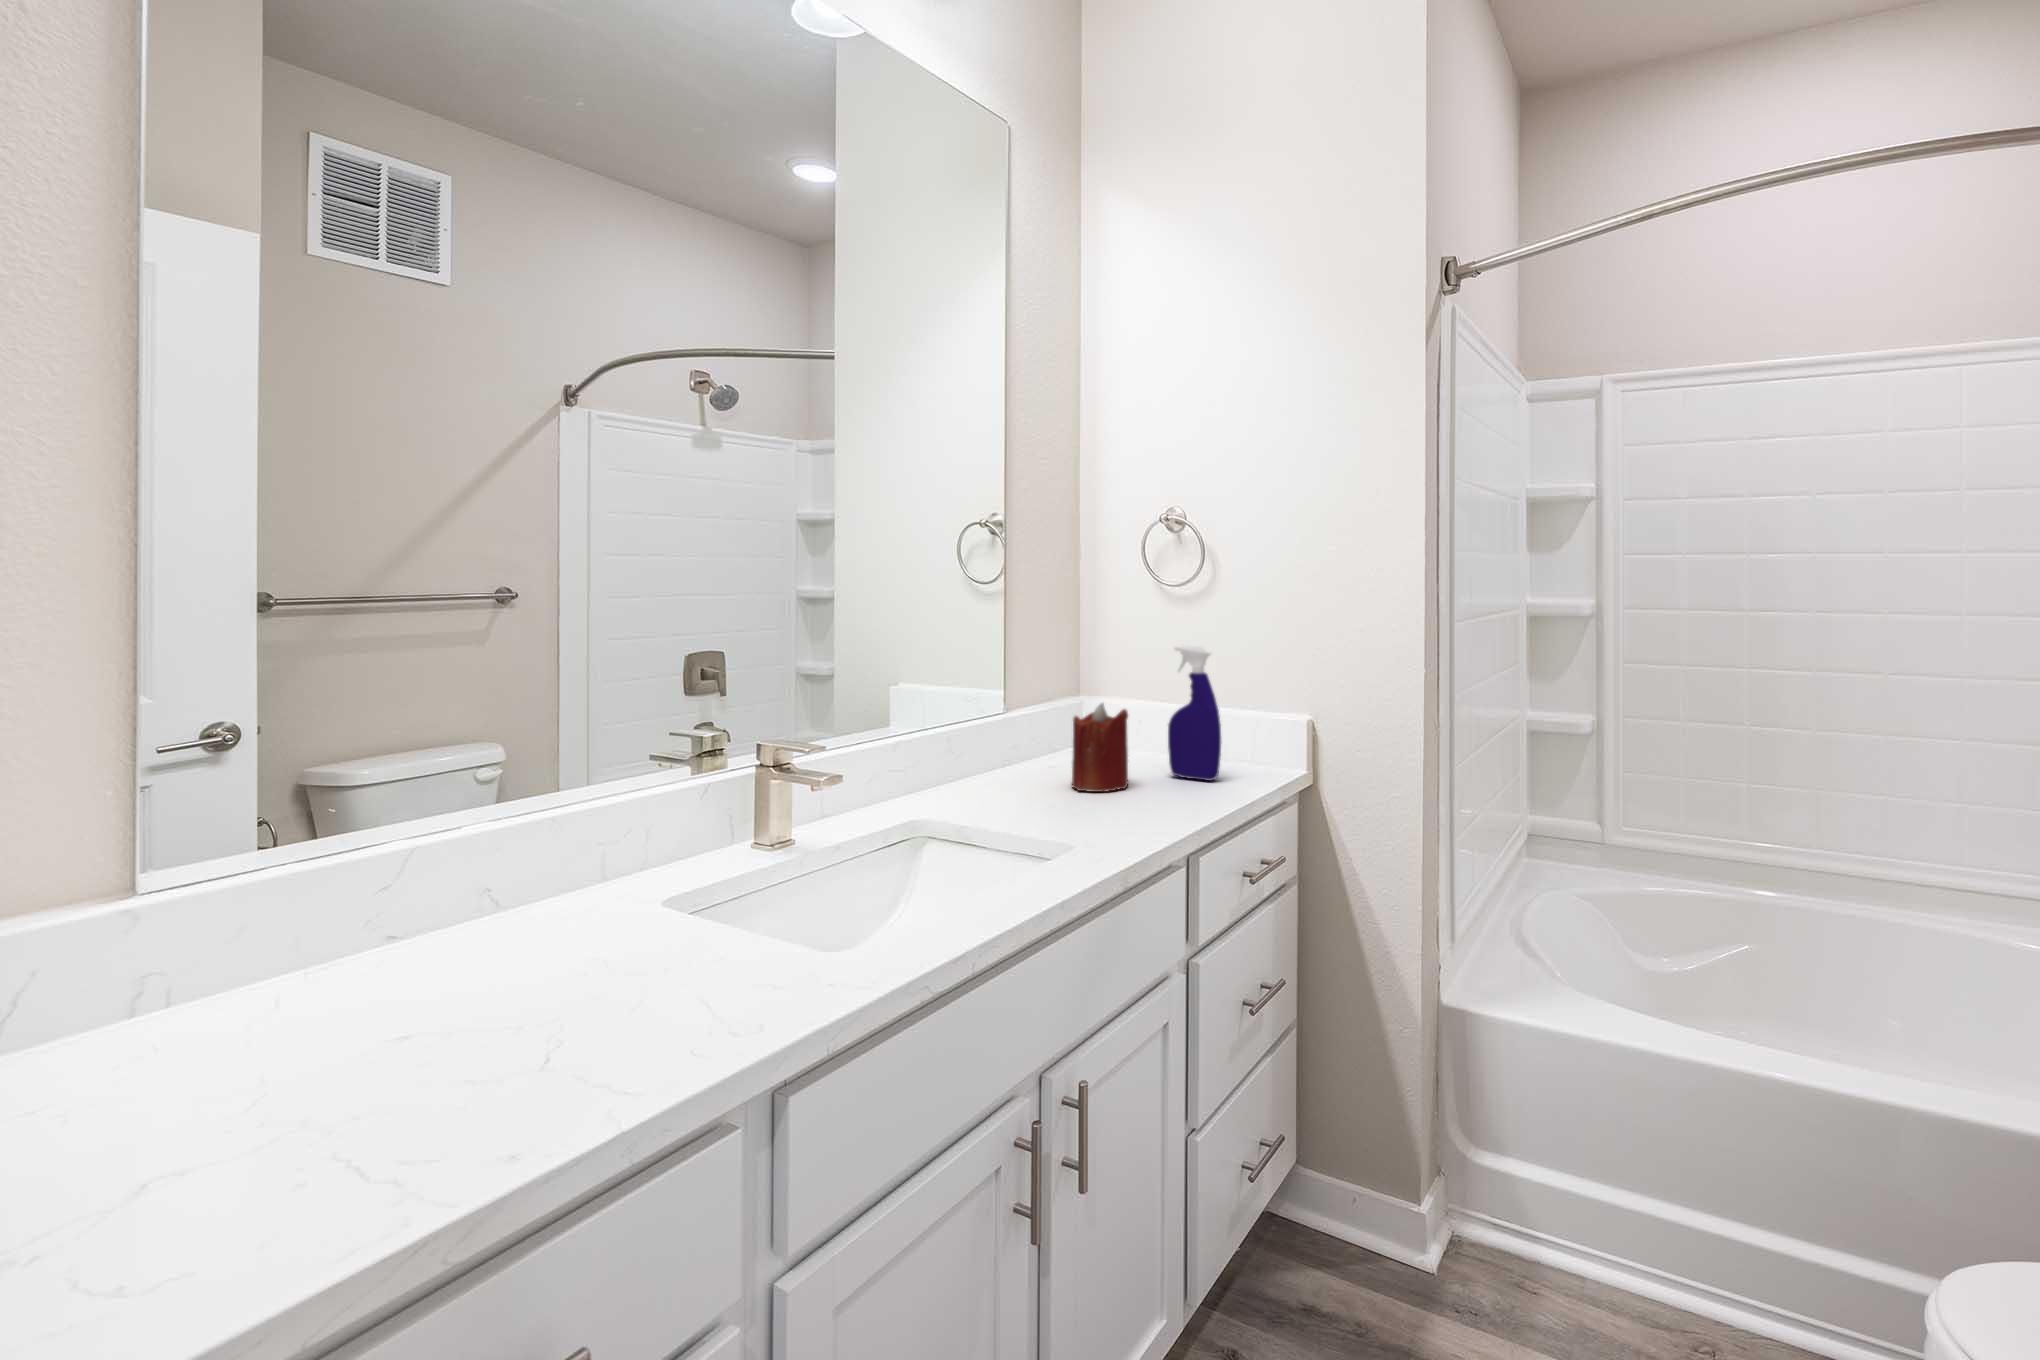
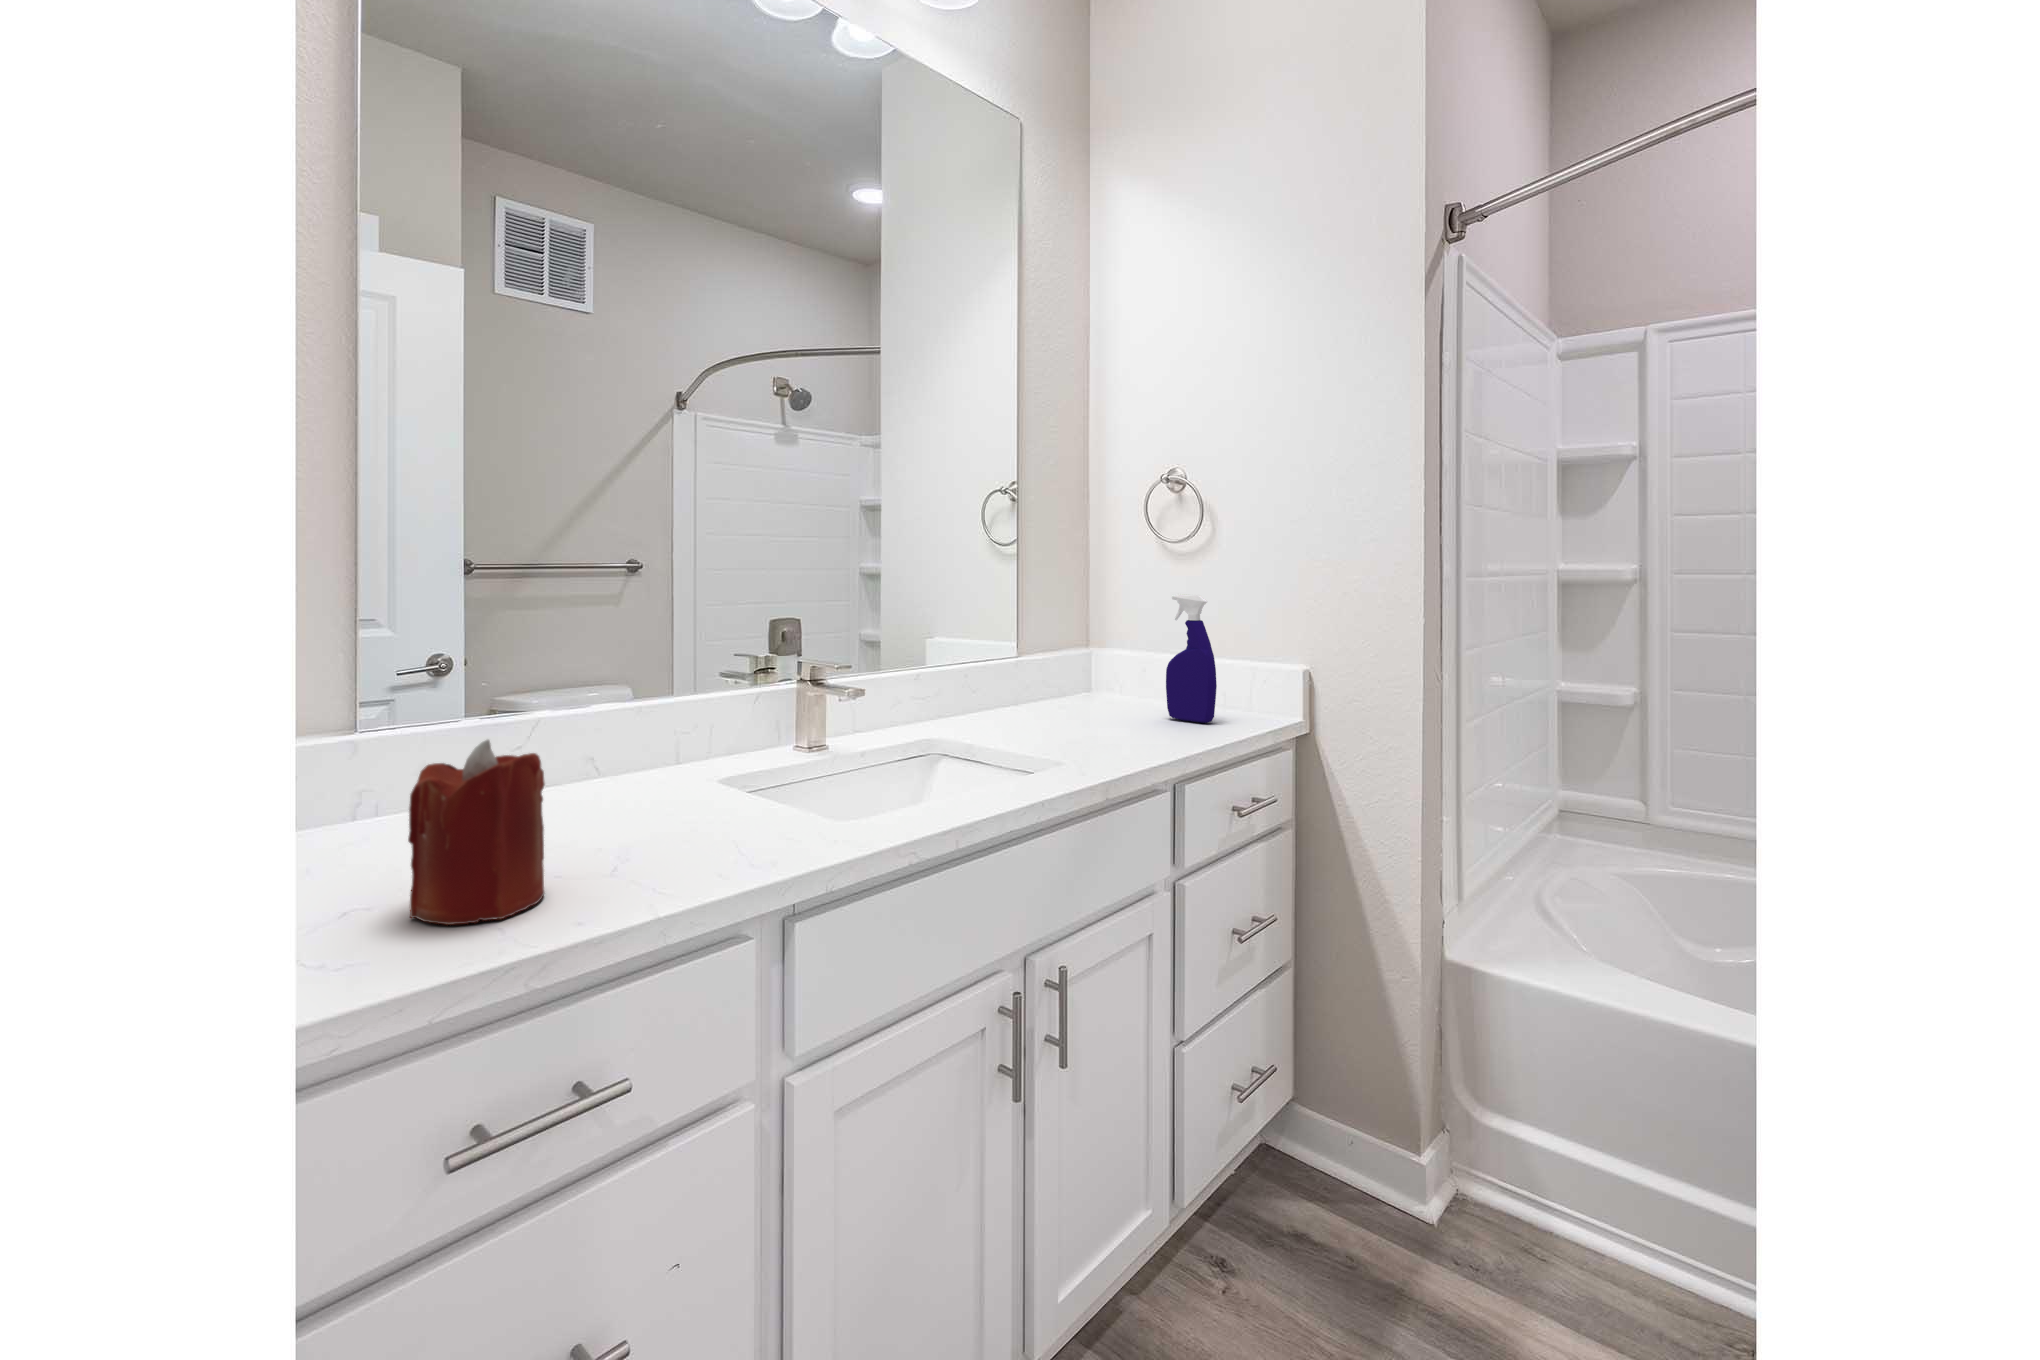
candle: present [1072,703,1128,792] -> present [408,740,545,925]

